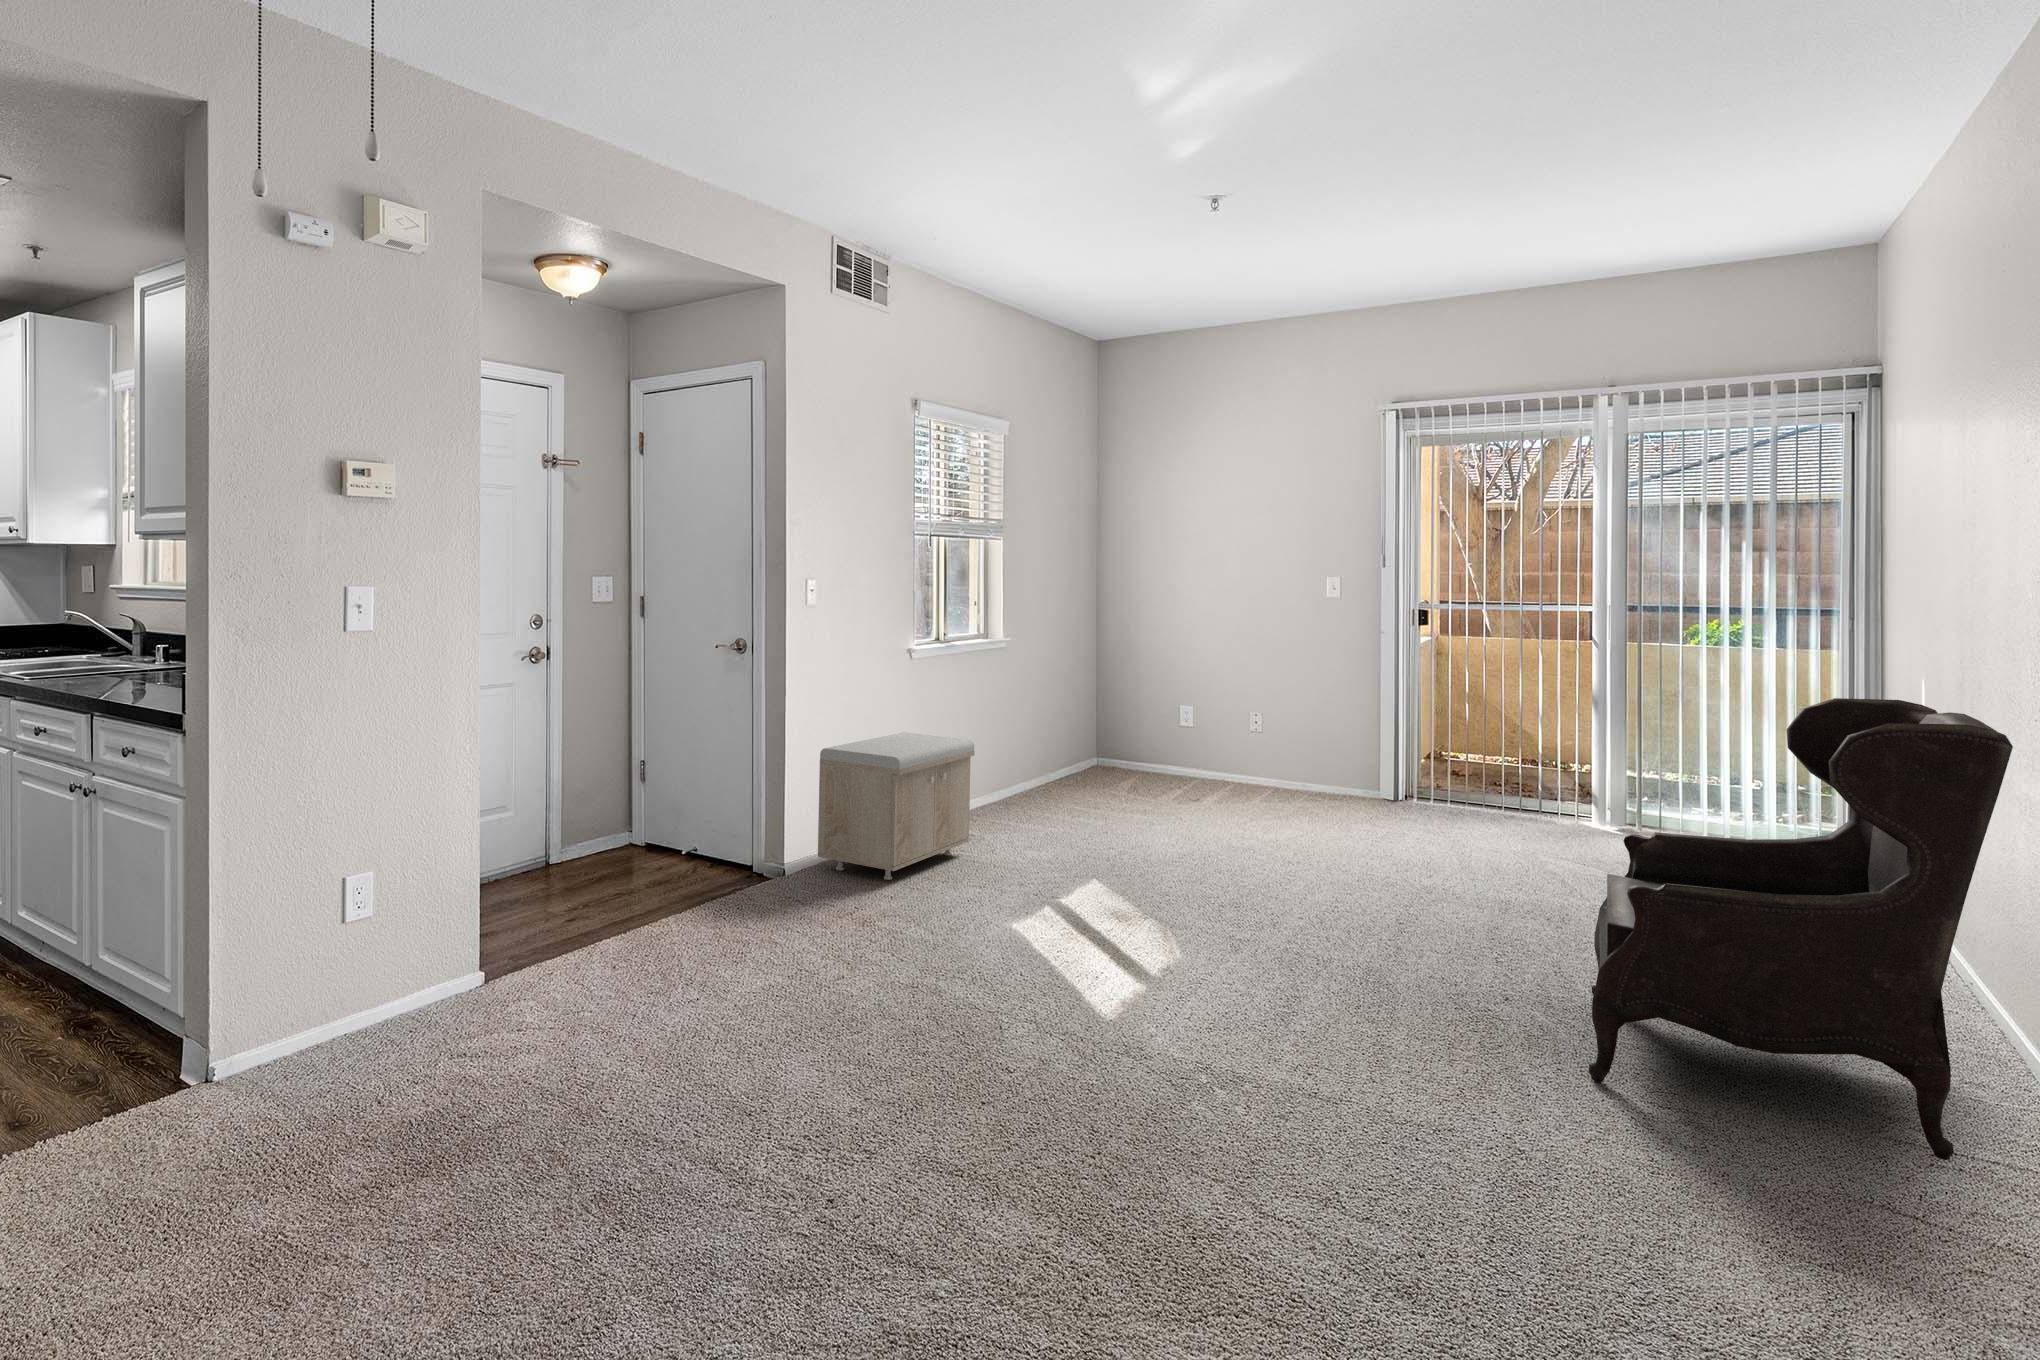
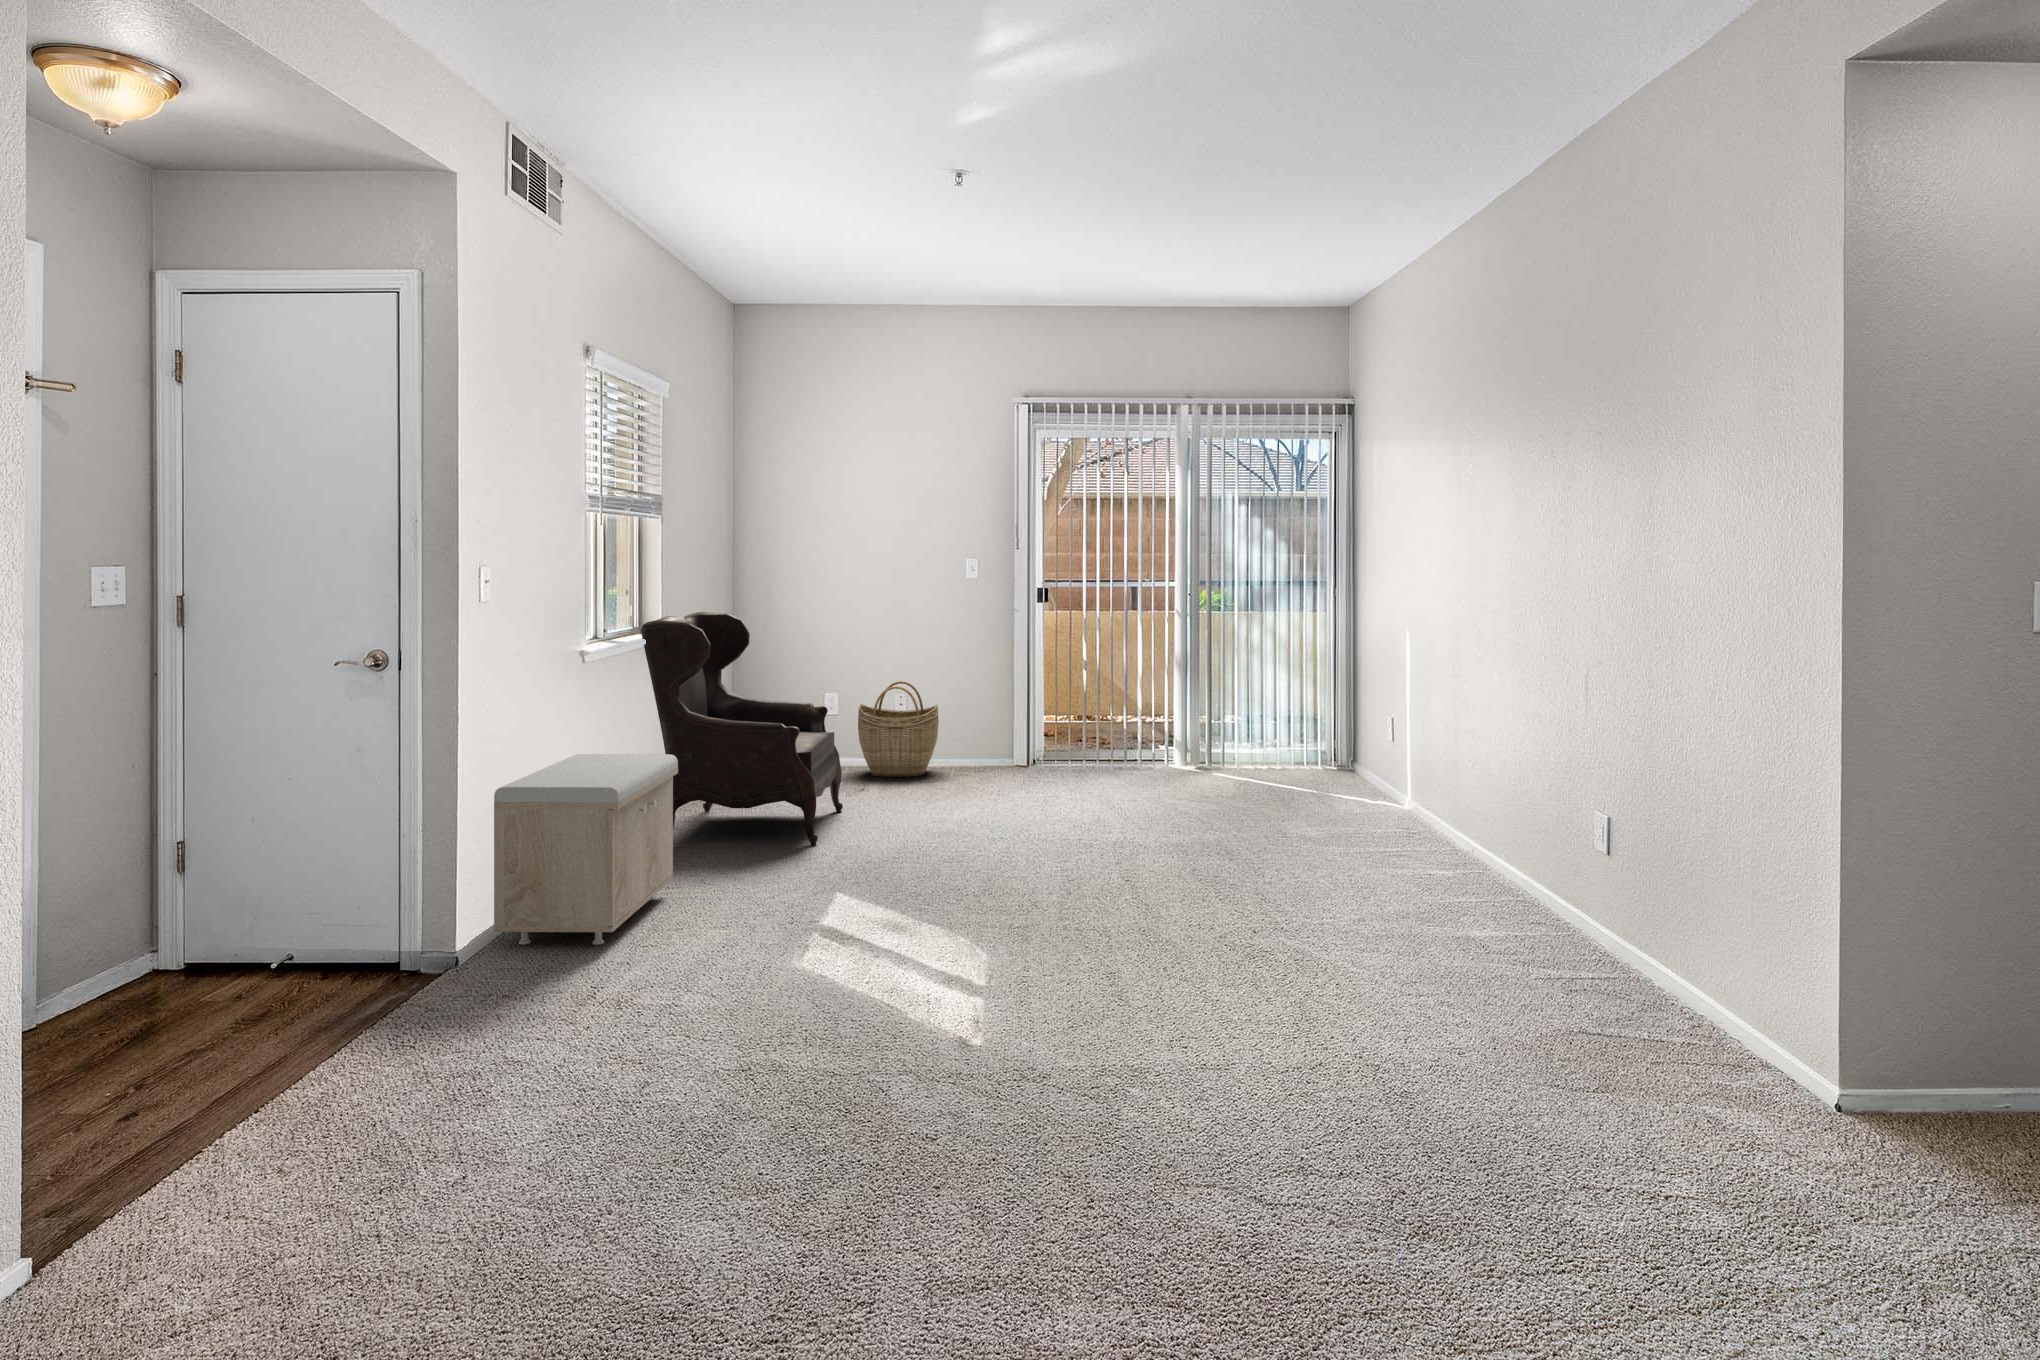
armchair: present [1589,698,2013,1160] -> present [641,612,843,845]
woven basket: none [1200,703,1278,792] -> present [858,681,939,777]

